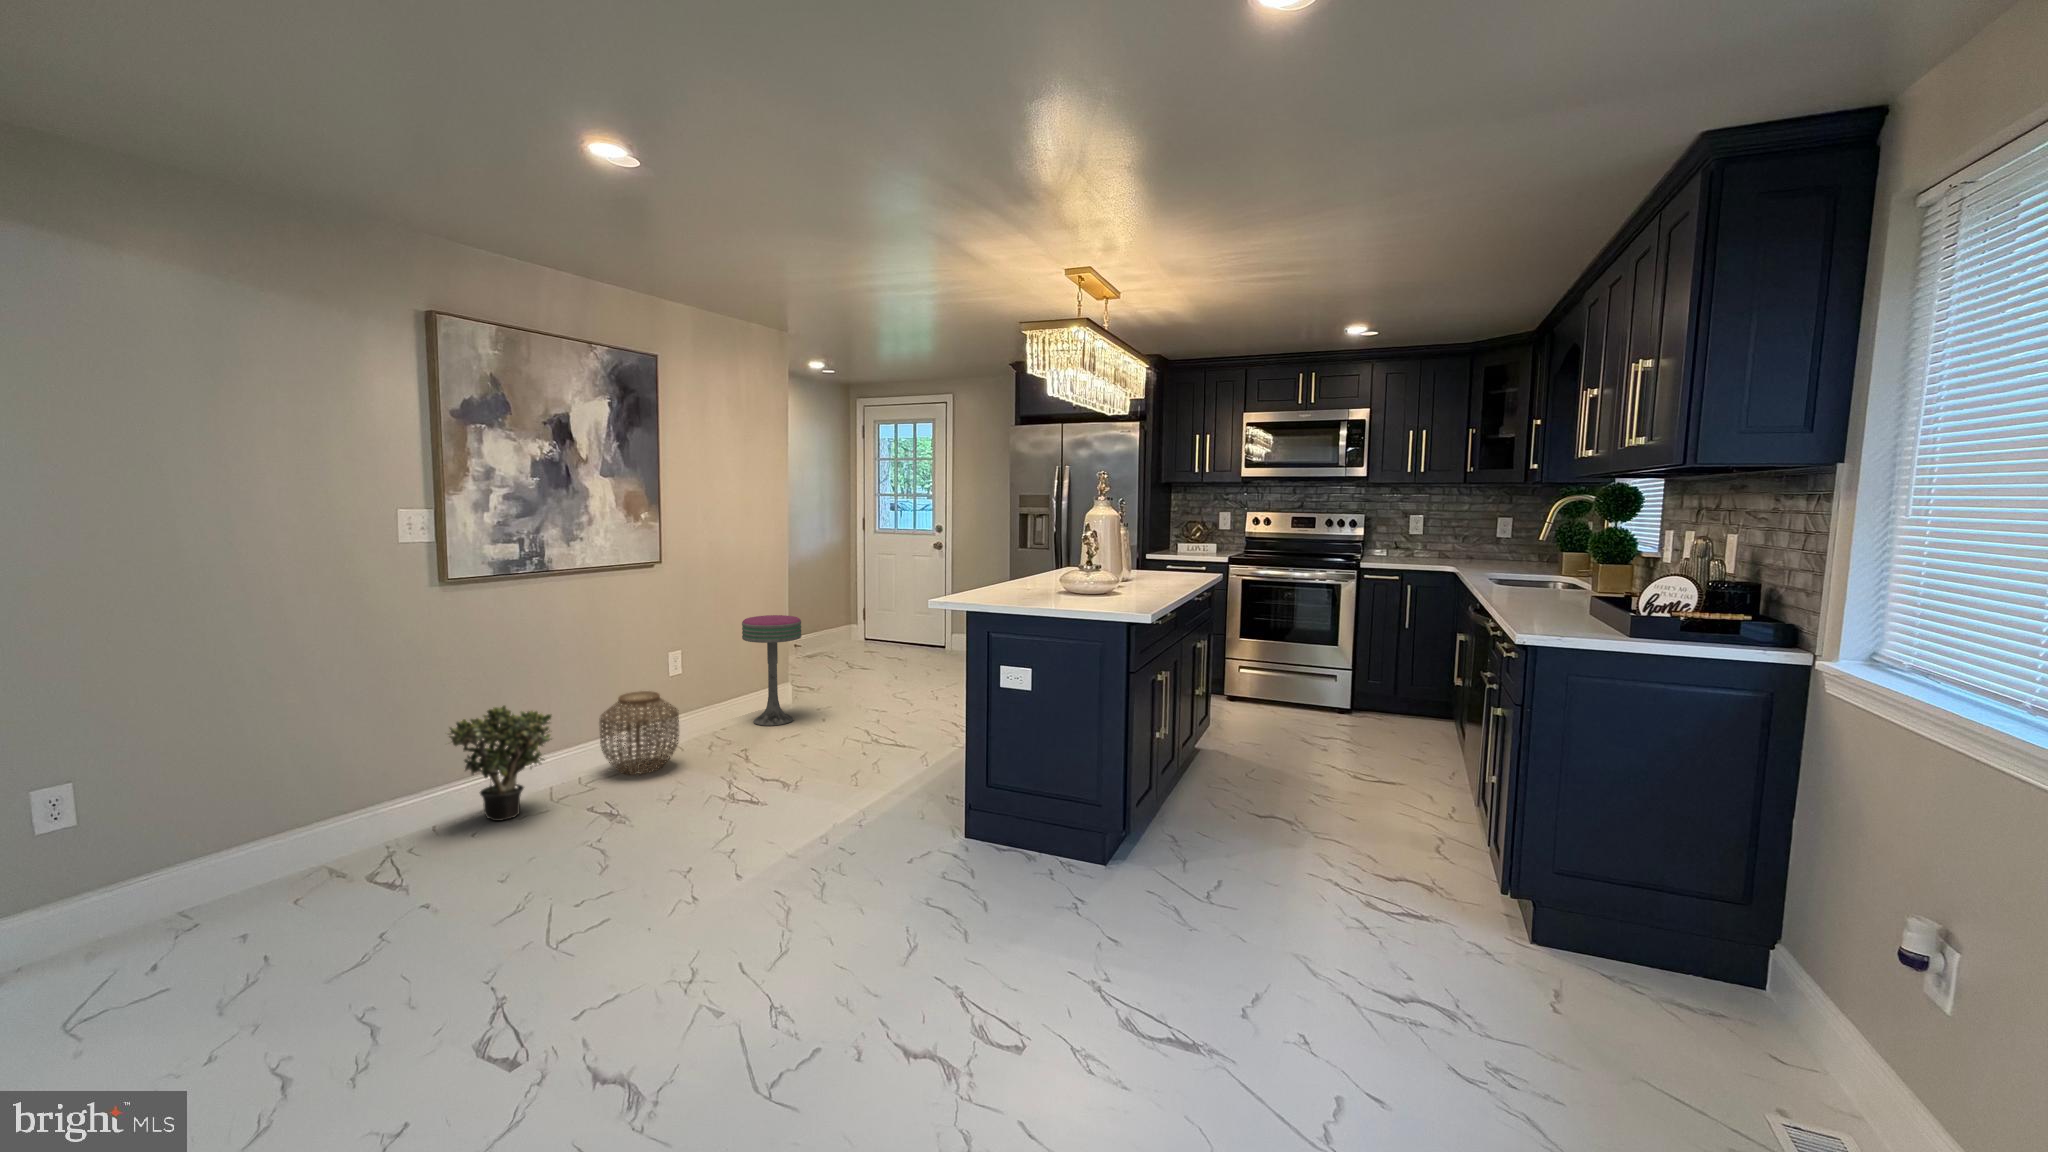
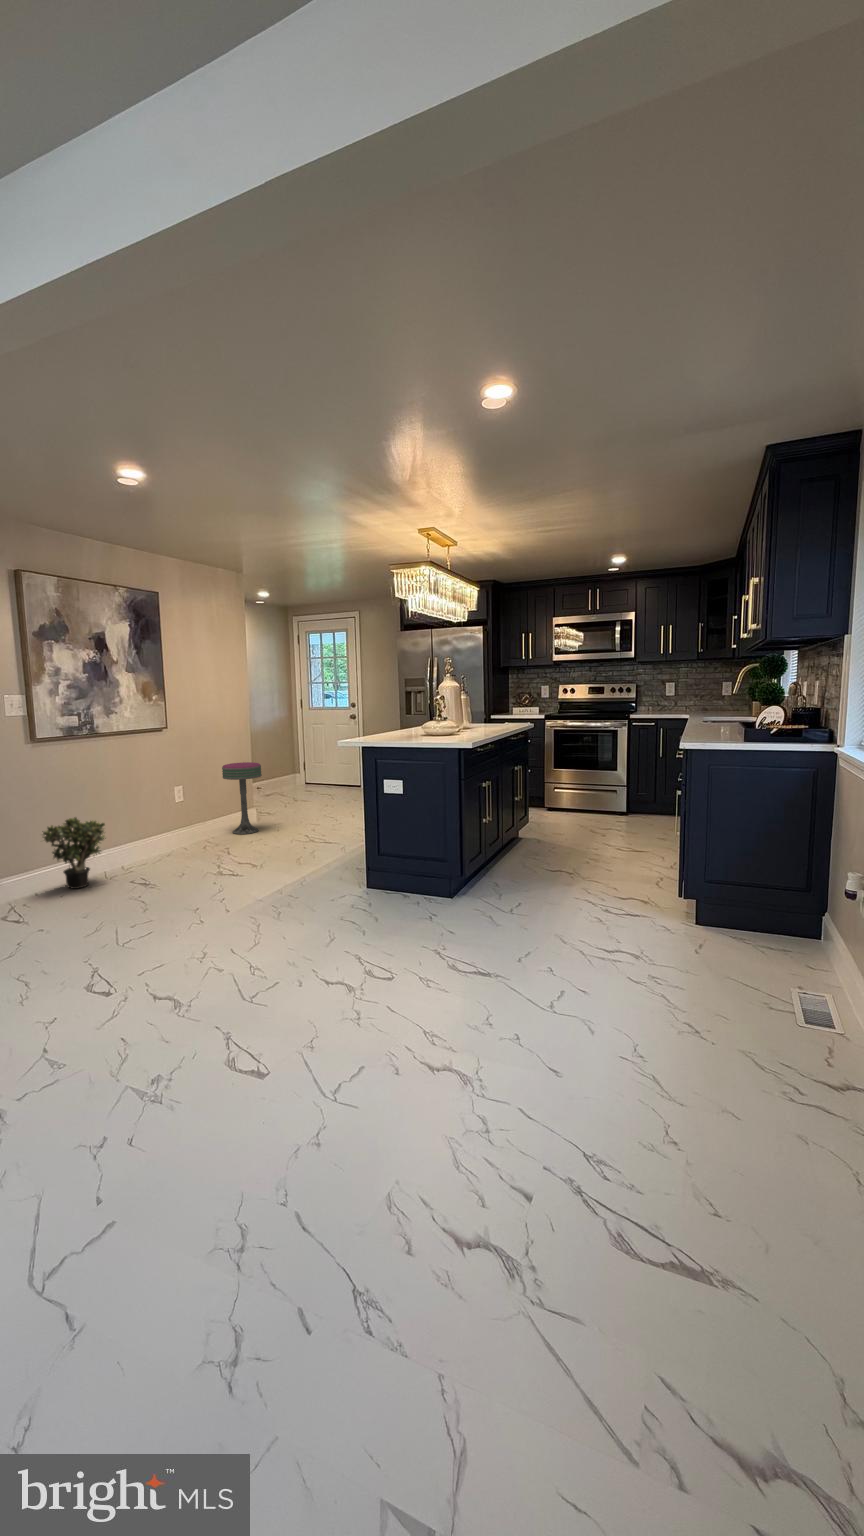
woven basket: present [600,691,679,775] -> none [134,810,185,863]

